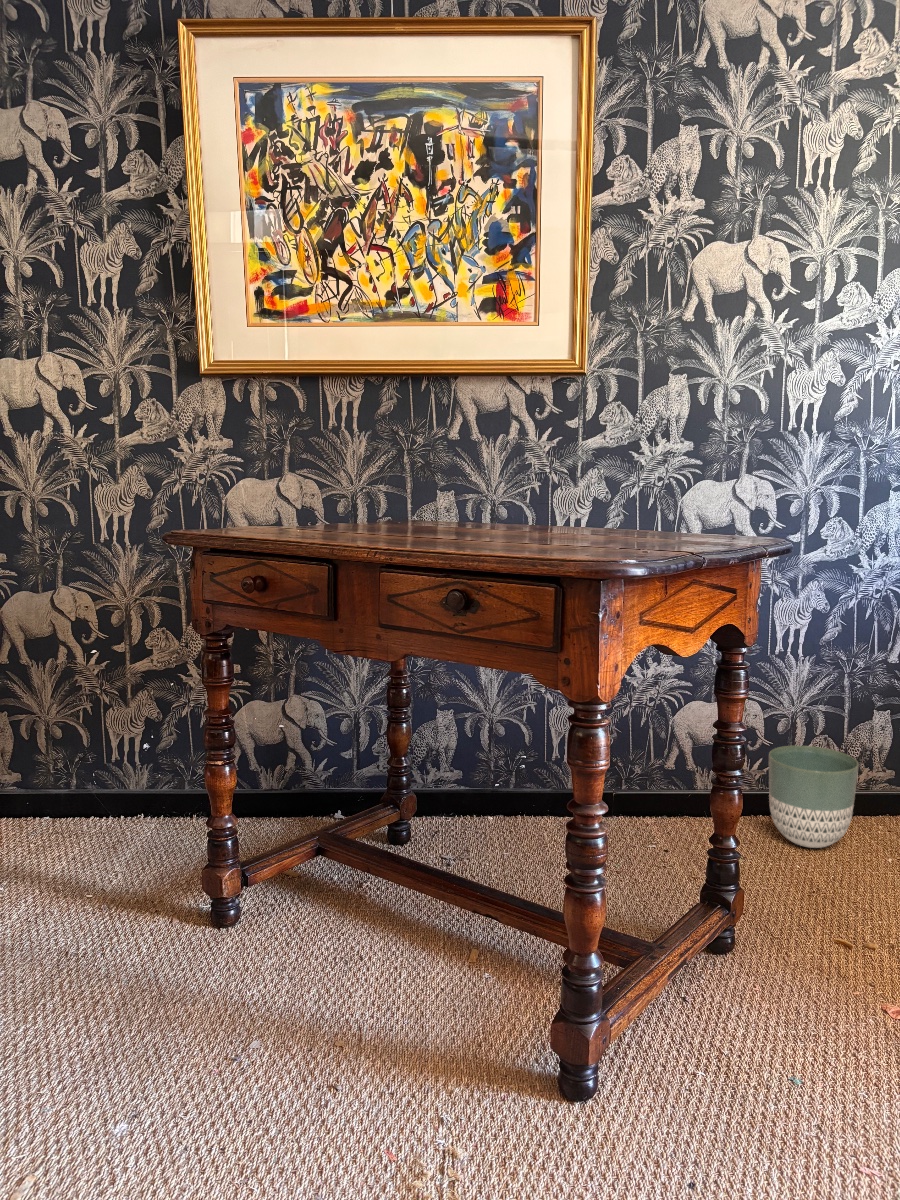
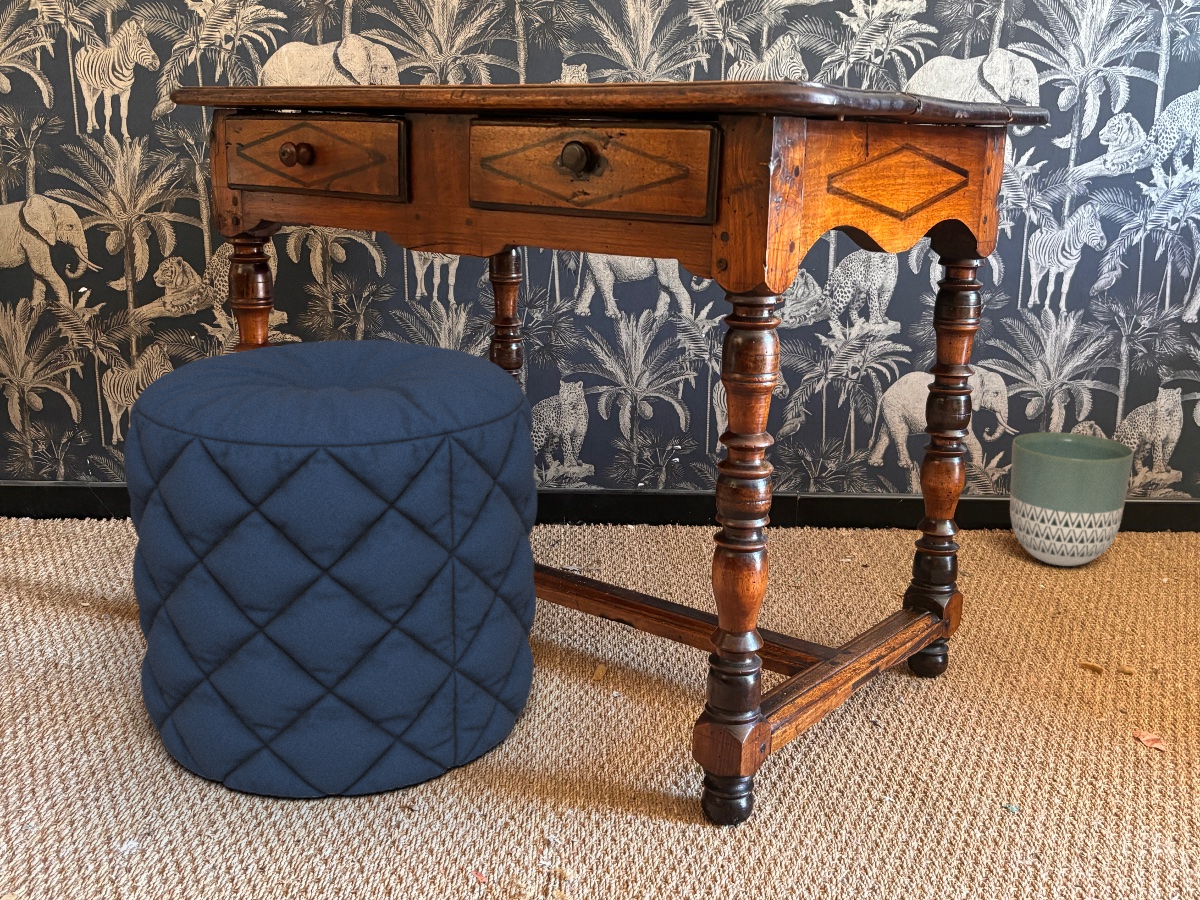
pouf: none [124,708,428,1080] -> present [124,340,537,798]

